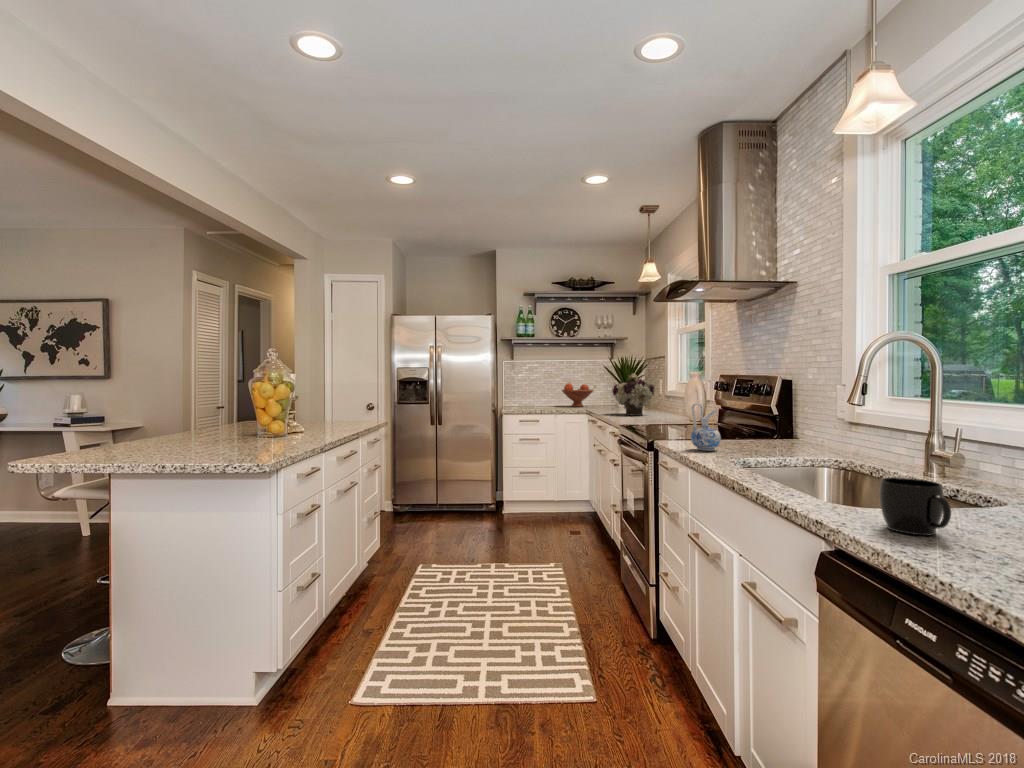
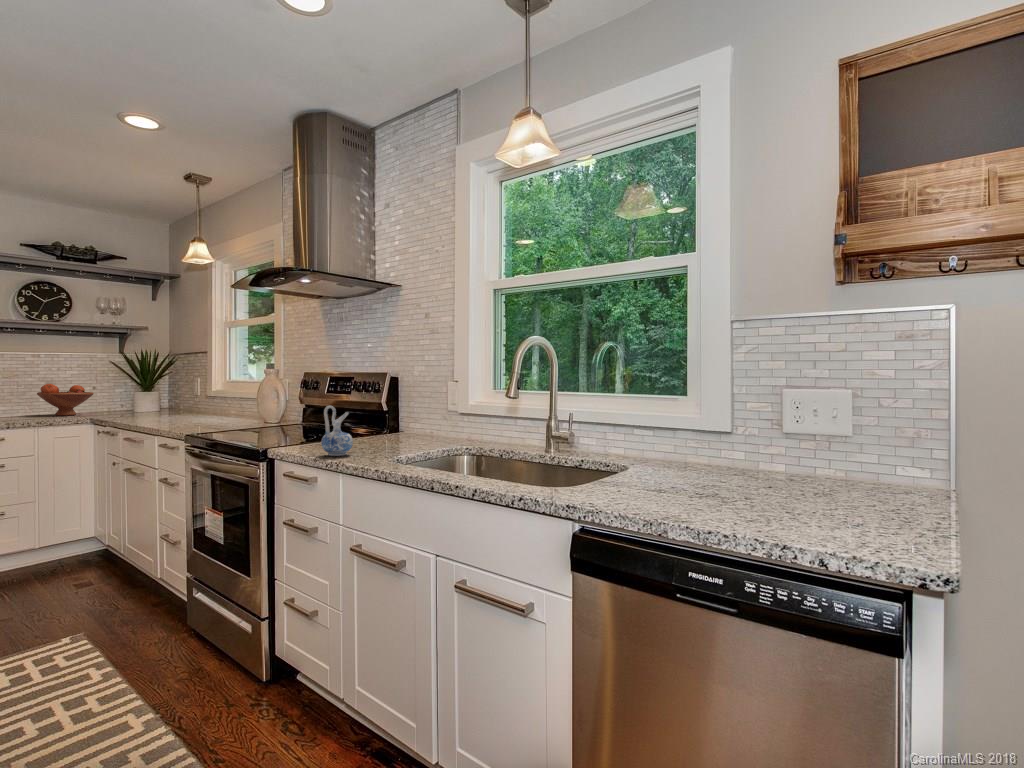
flower arrangement: present [612,374,655,416] -> none [143,372,205,423]
mug: present [879,477,951,535] -> none [583,460,634,503]

